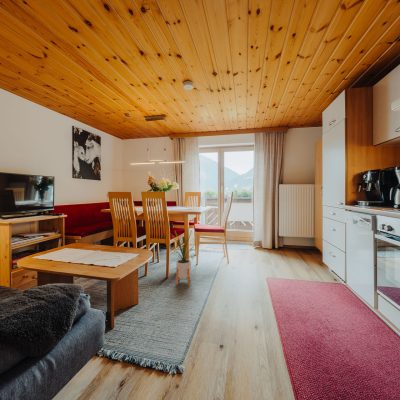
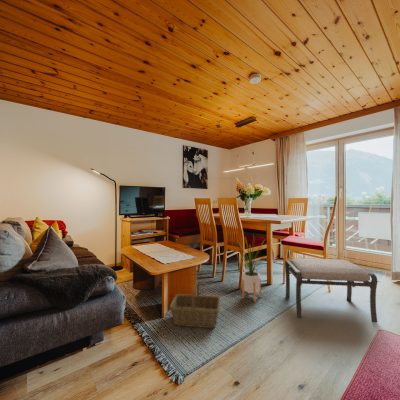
ottoman: none [206,239,266,287] -> present [285,258,377,322]
basket: none [125,277,179,326] -> present [170,281,220,328]

